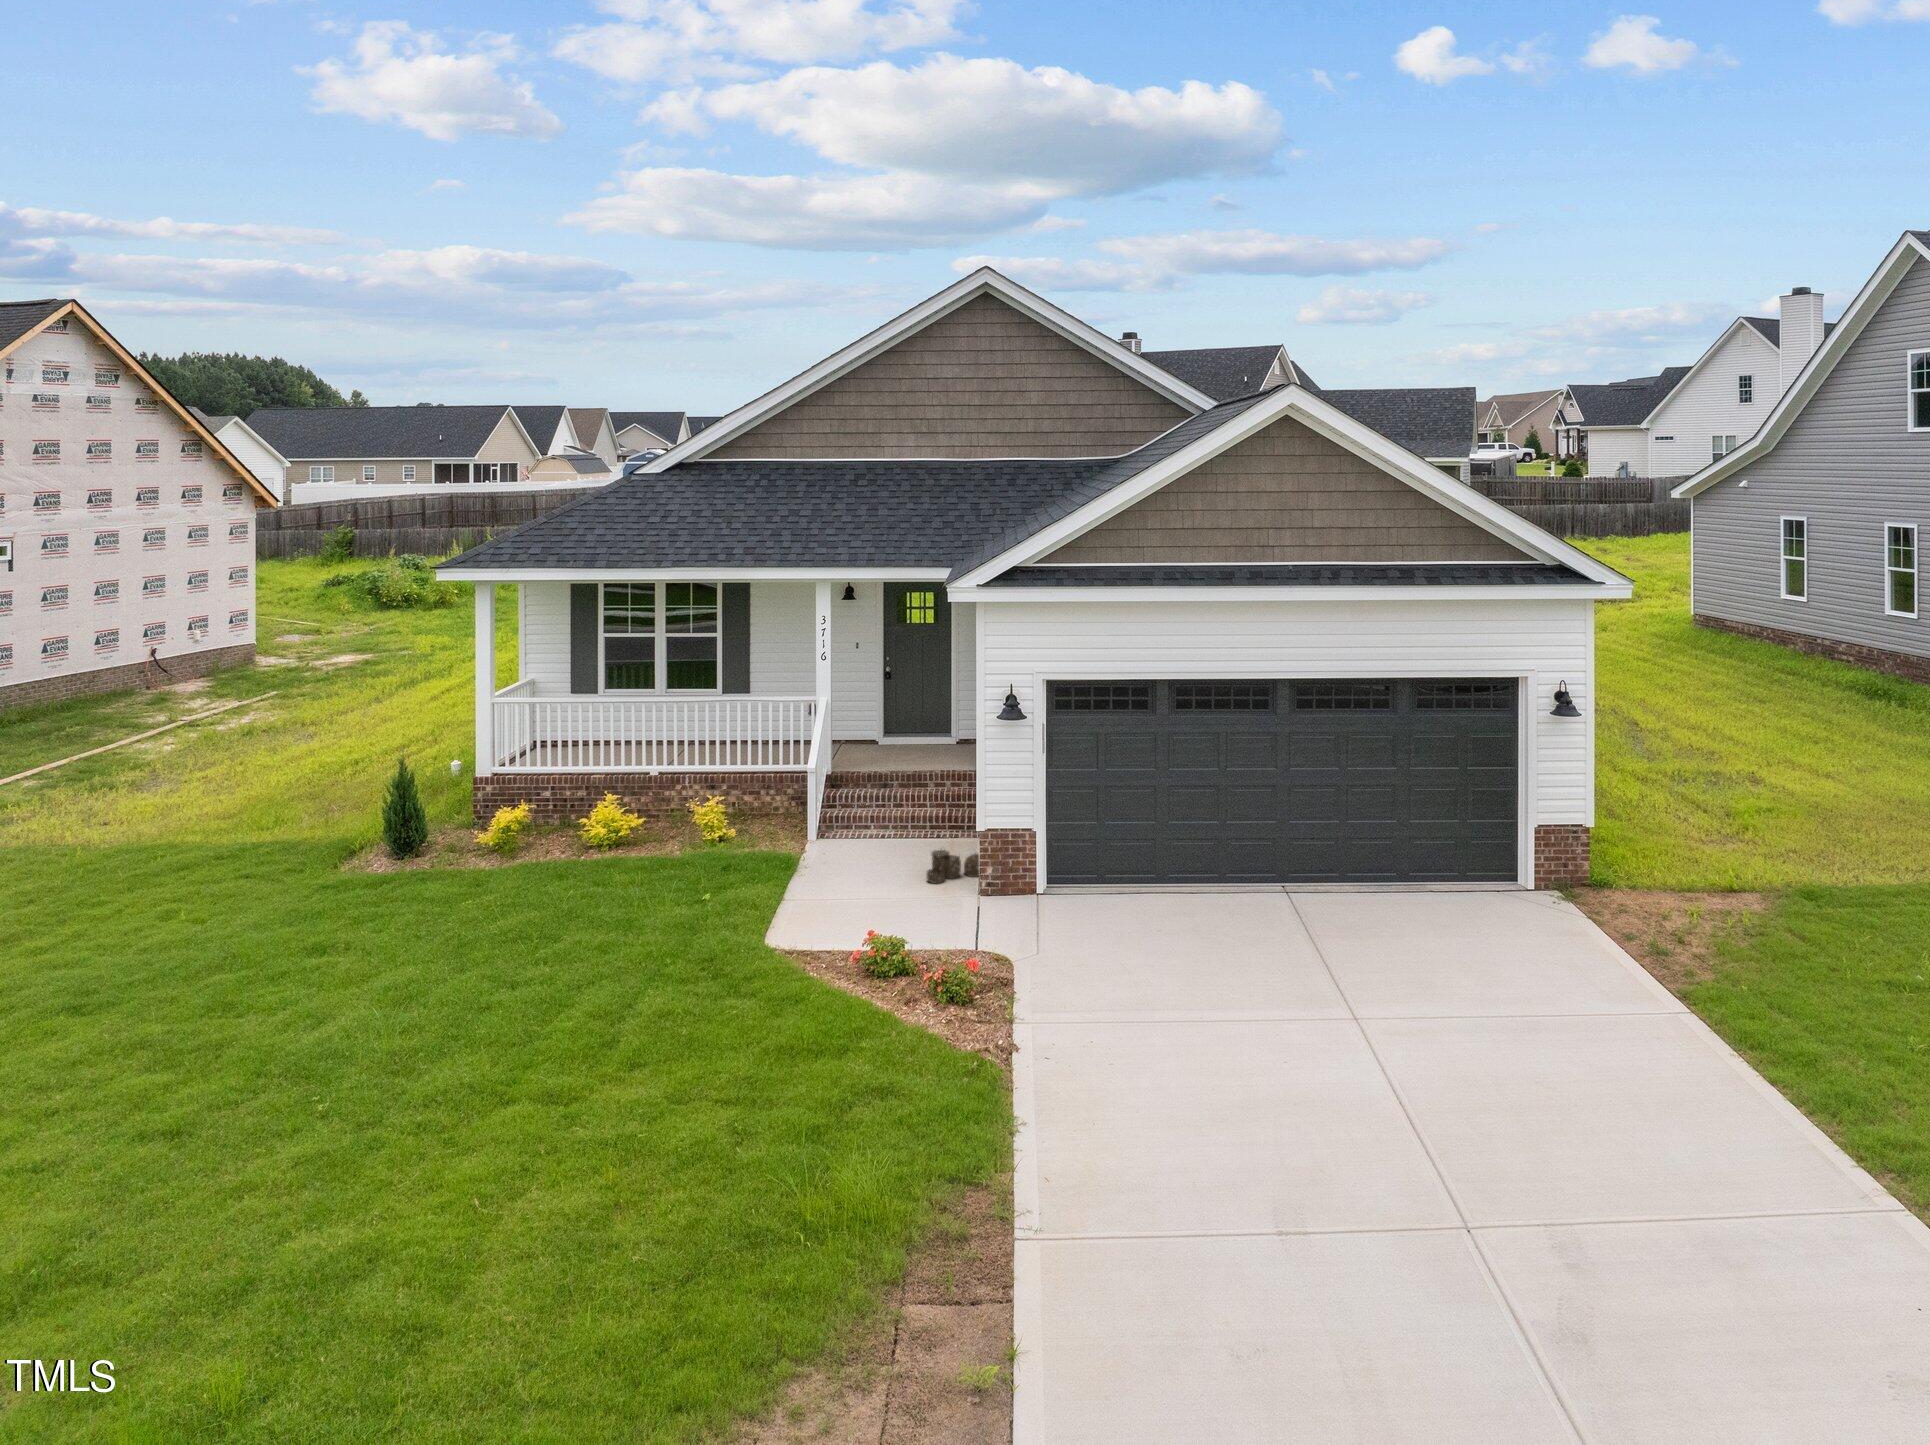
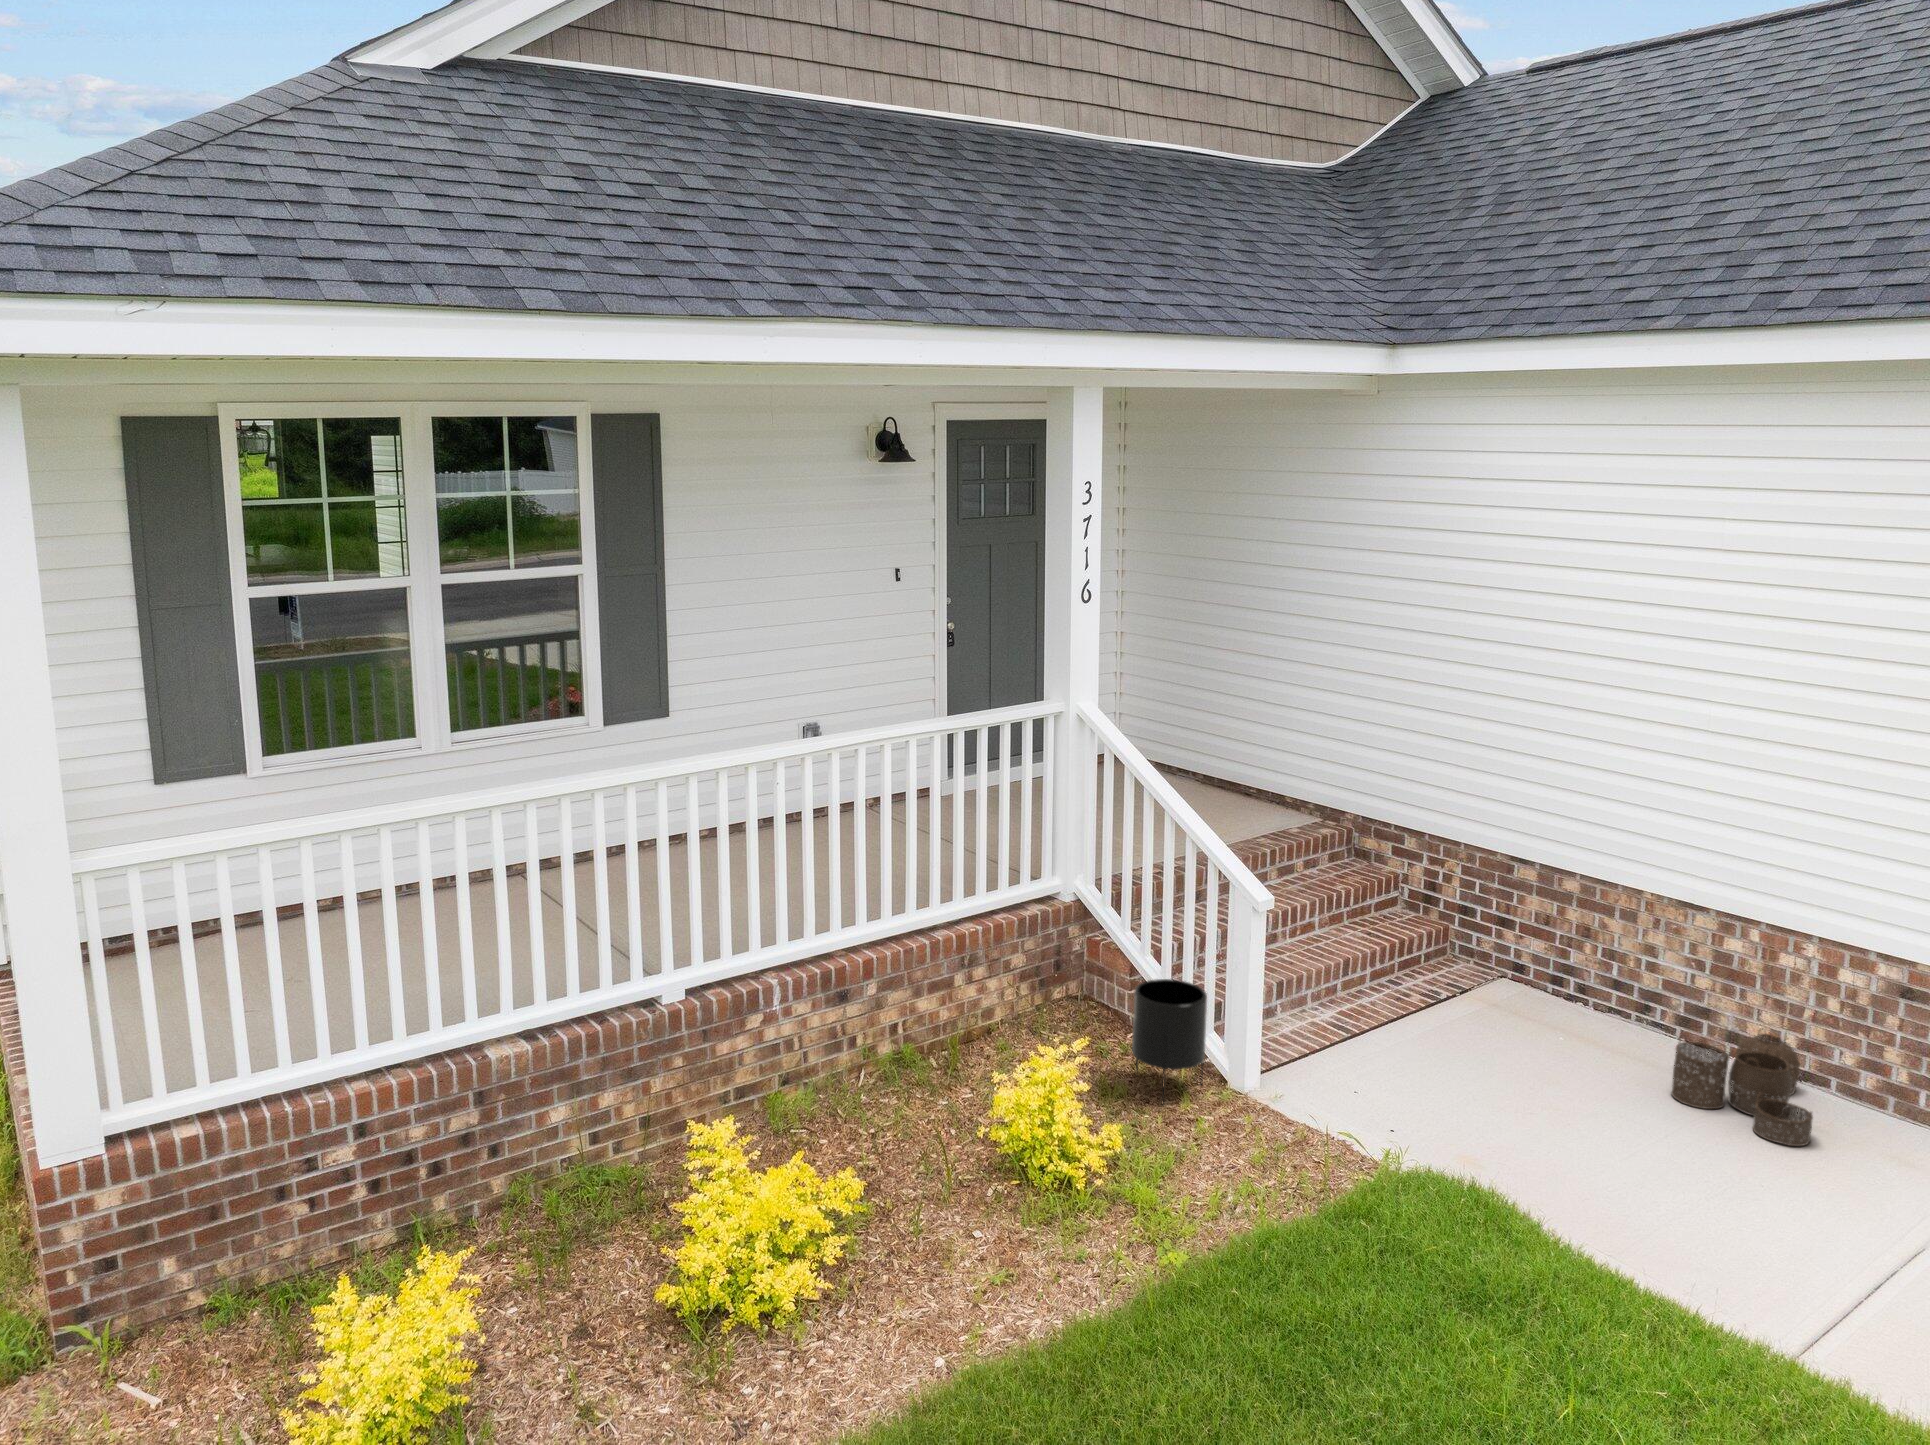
planter: none [783,799,809,840] -> present [1132,979,1207,1104]

